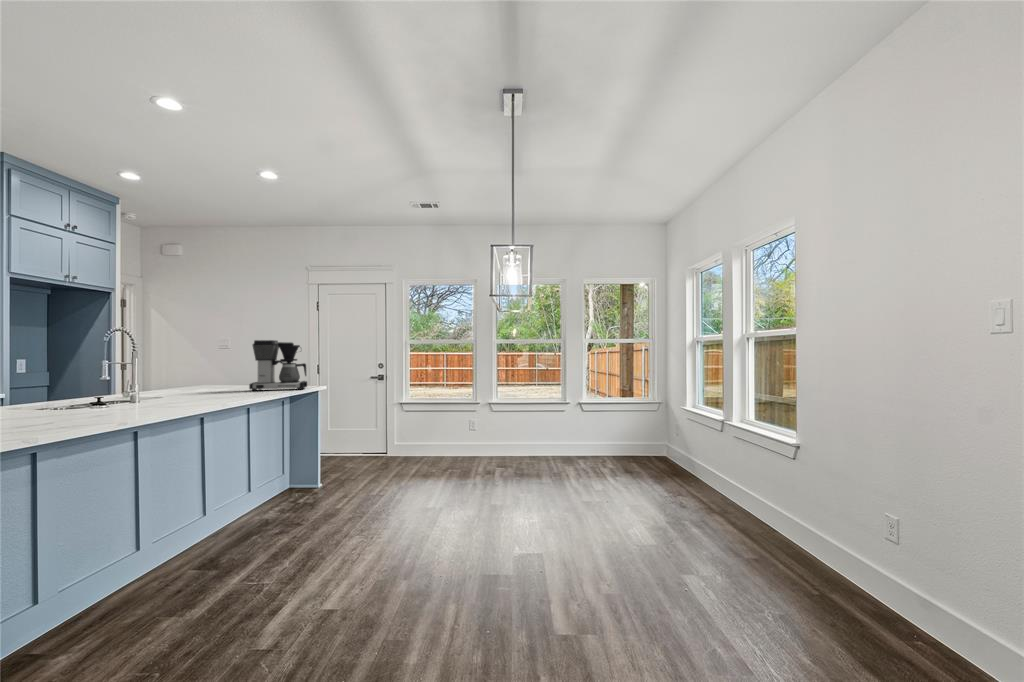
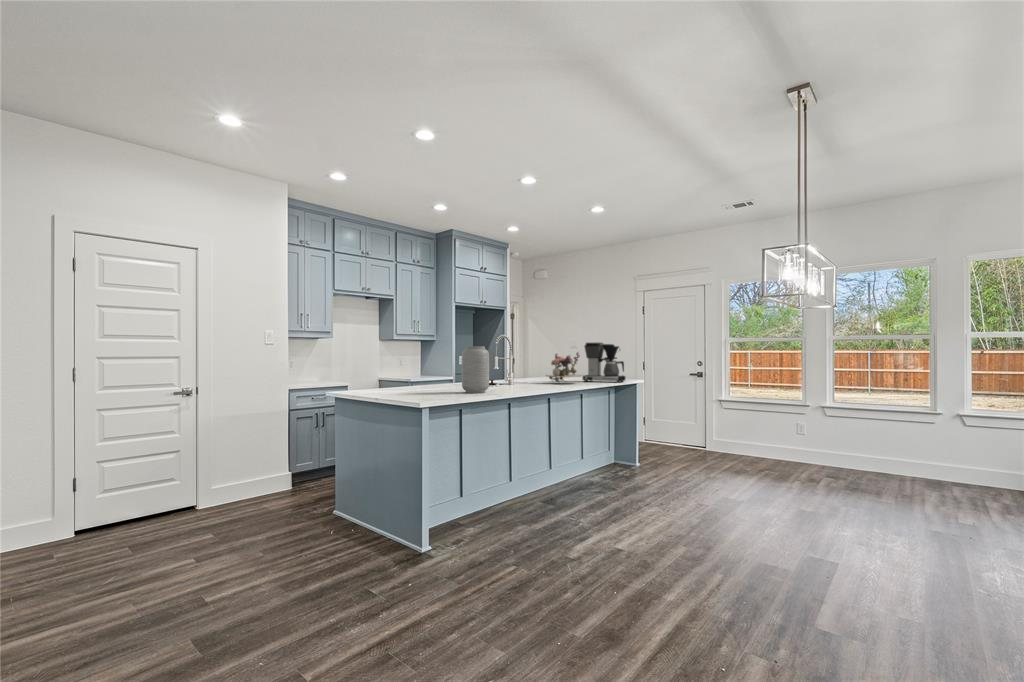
vase: none [43,345,104,424] -> present [462,346,489,393]
flower arrangement: none [192,352,254,396] -> present [546,353,581,382]

